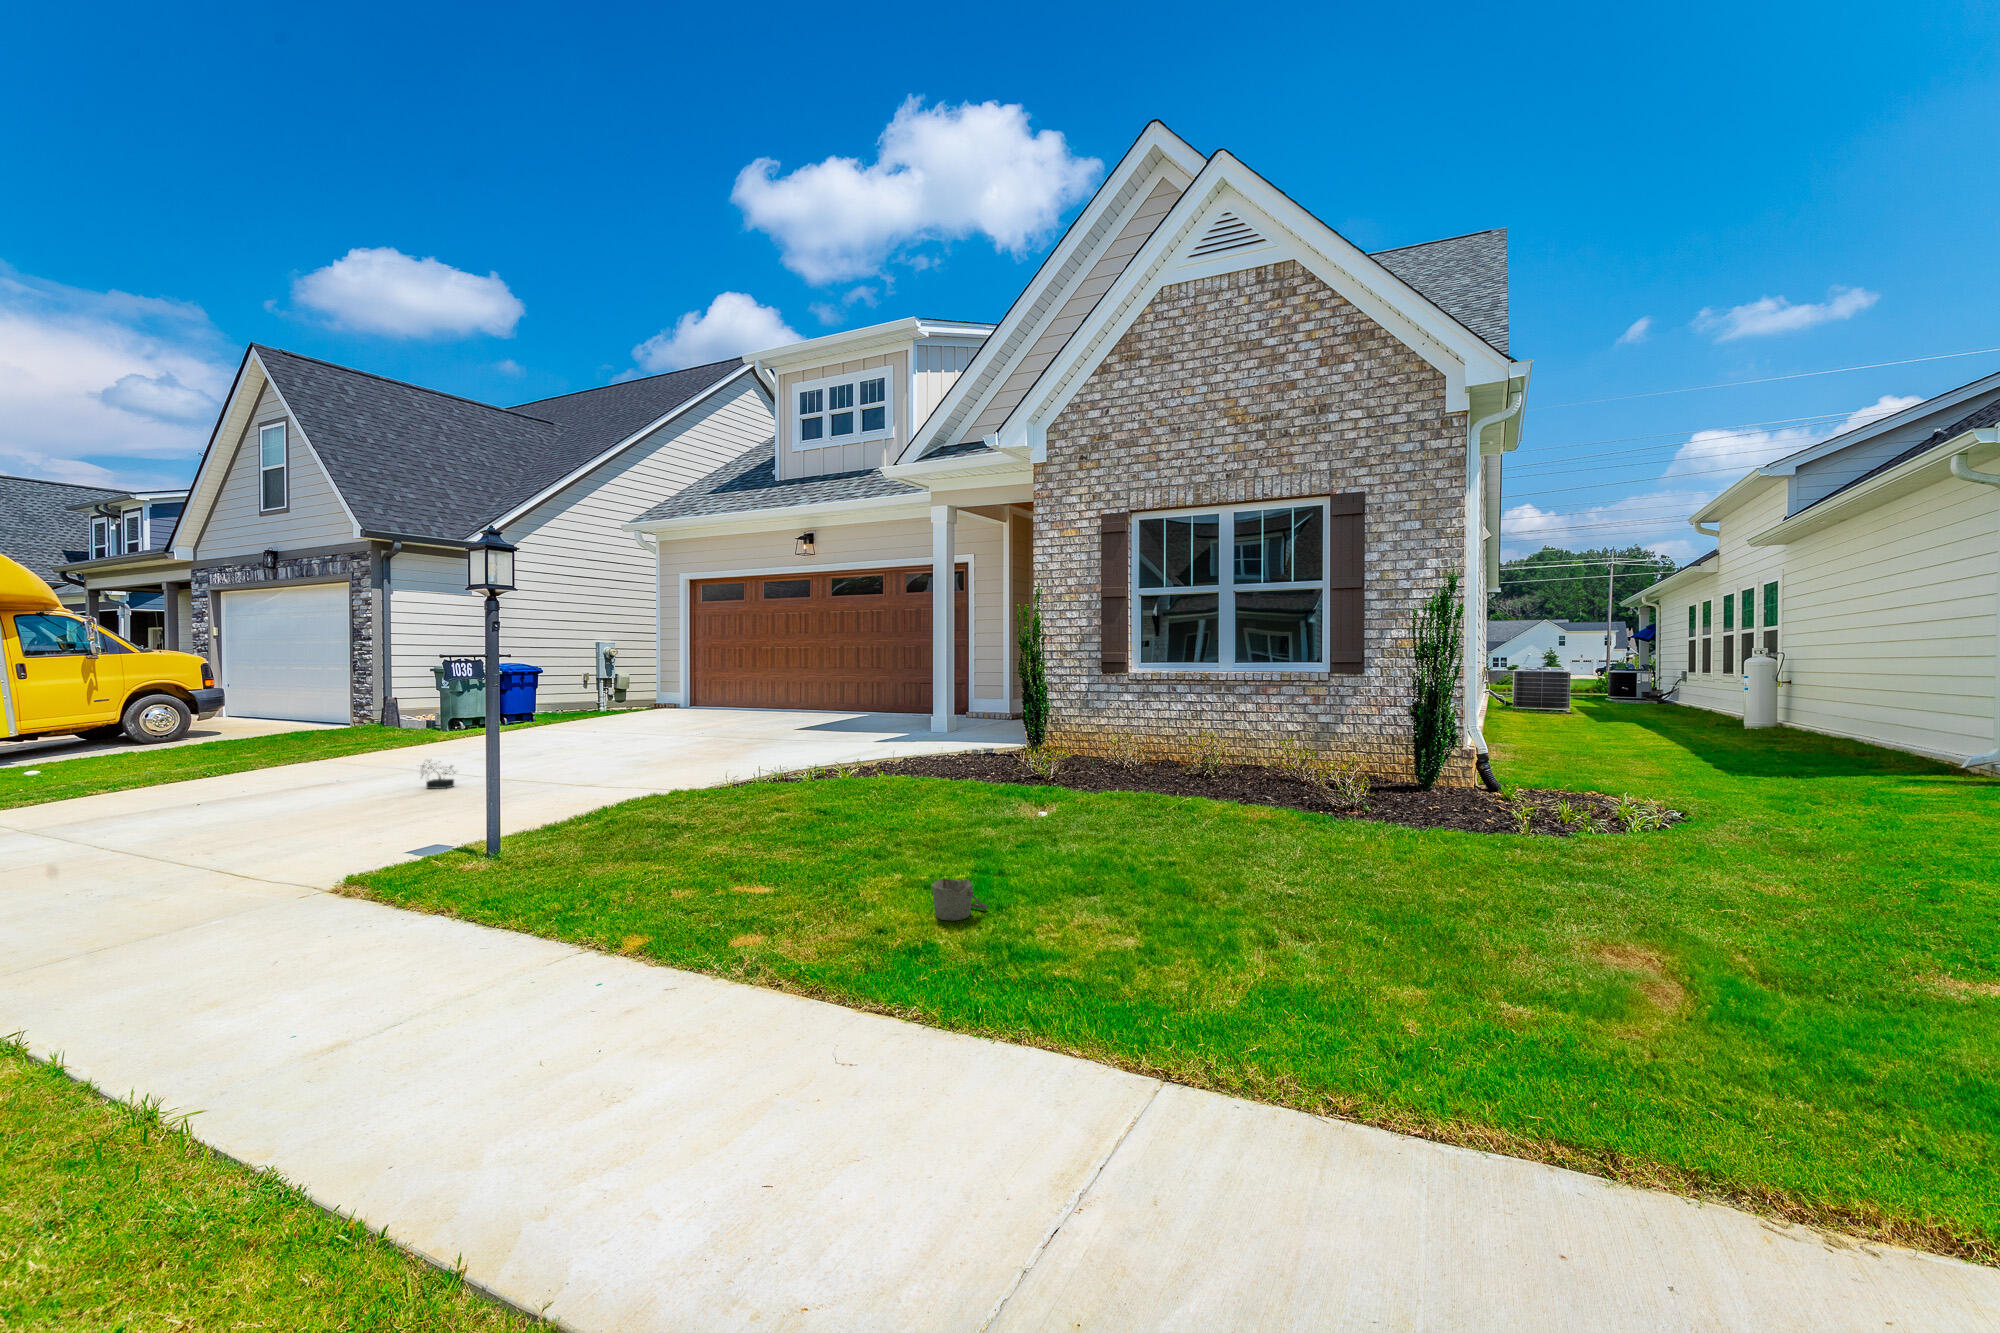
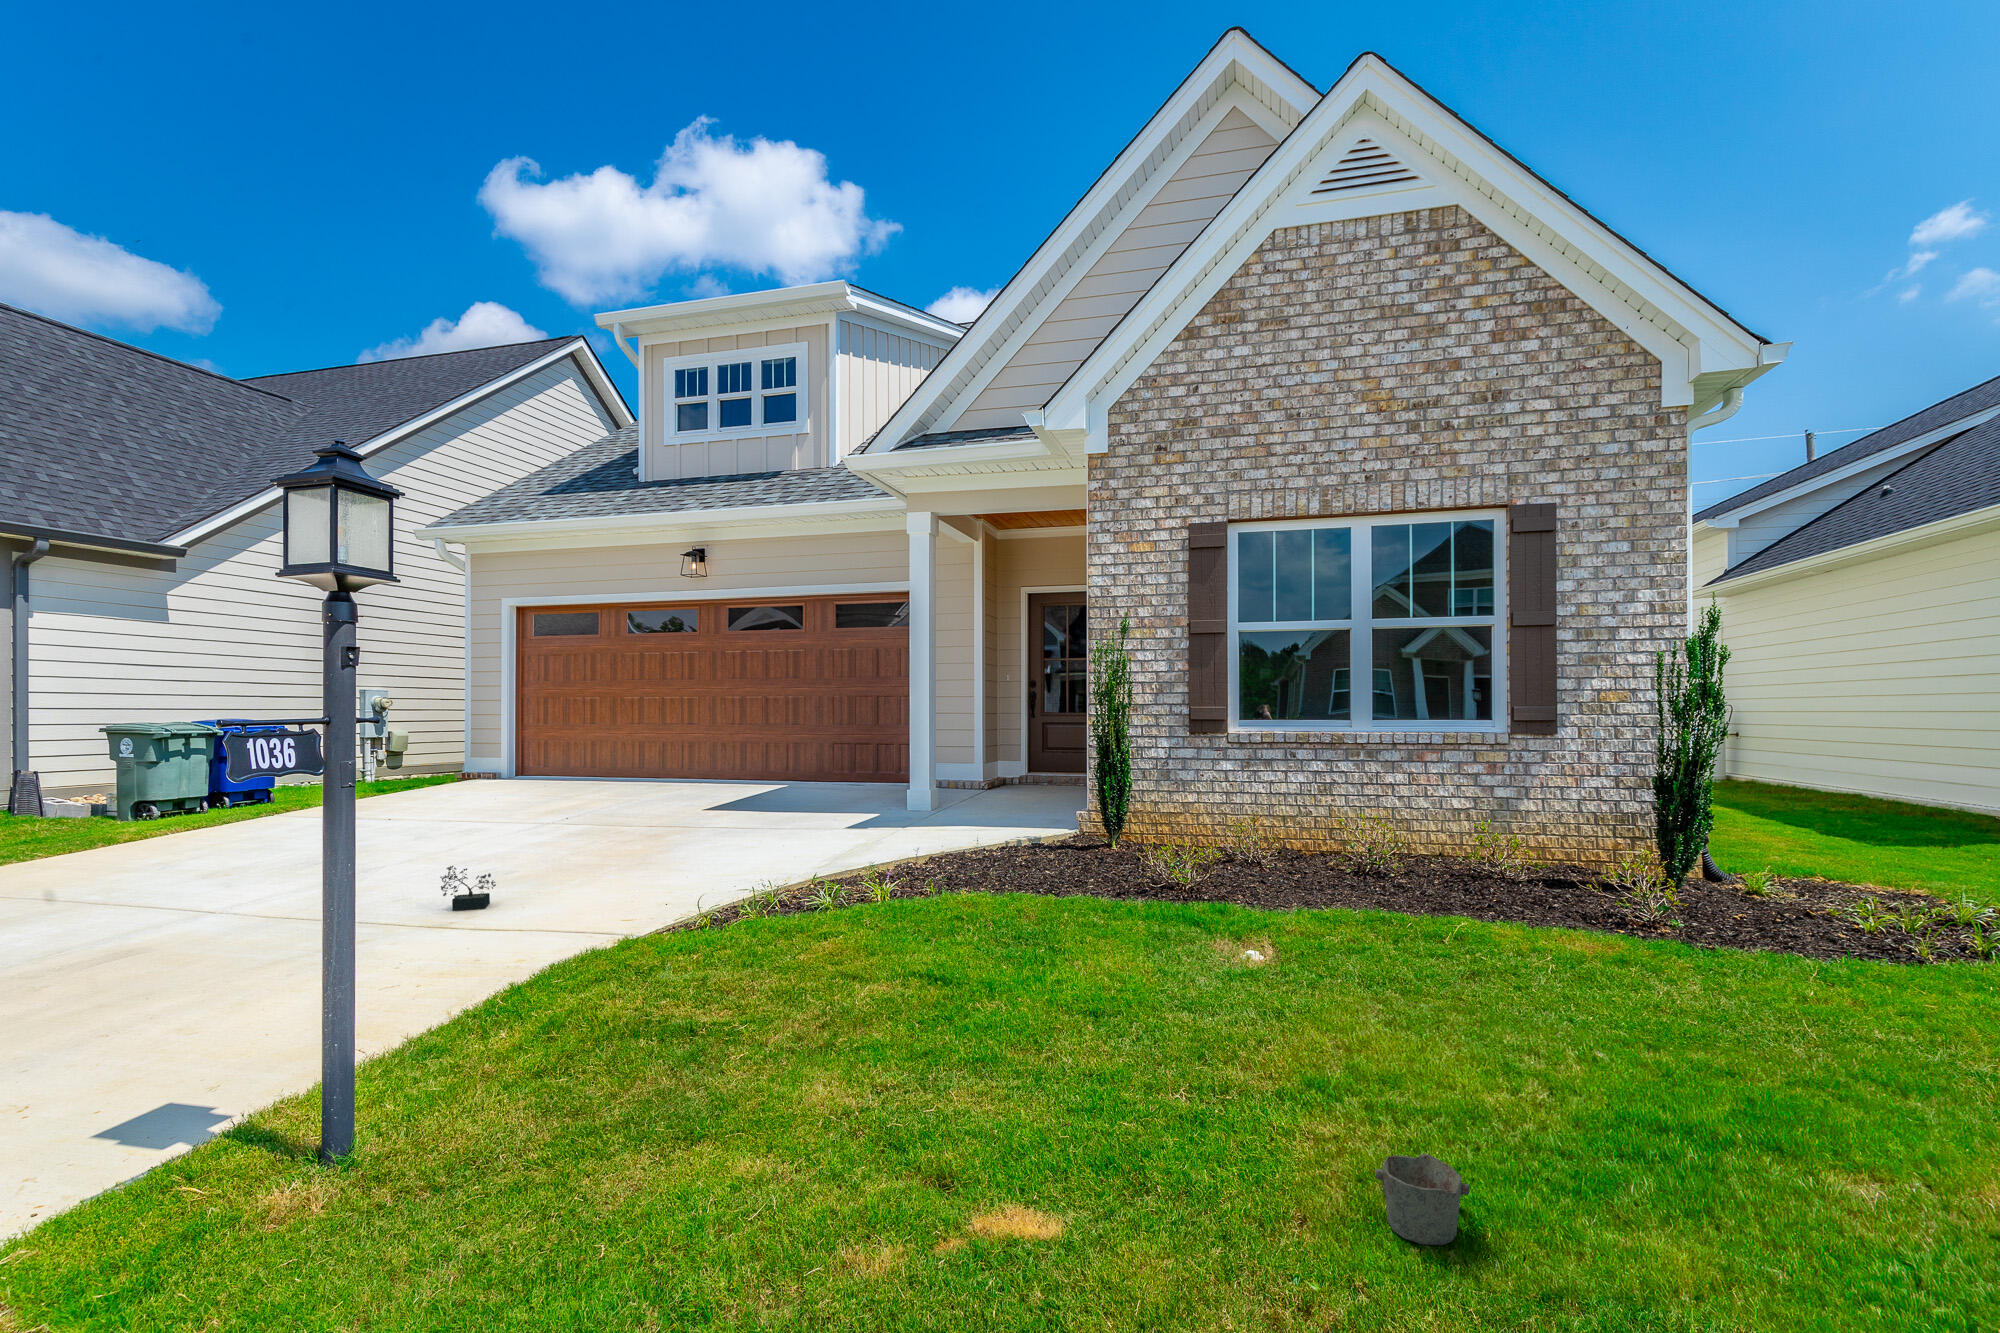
decorative plant: present [422,762,454,789] -> present [440,866,496,911]

